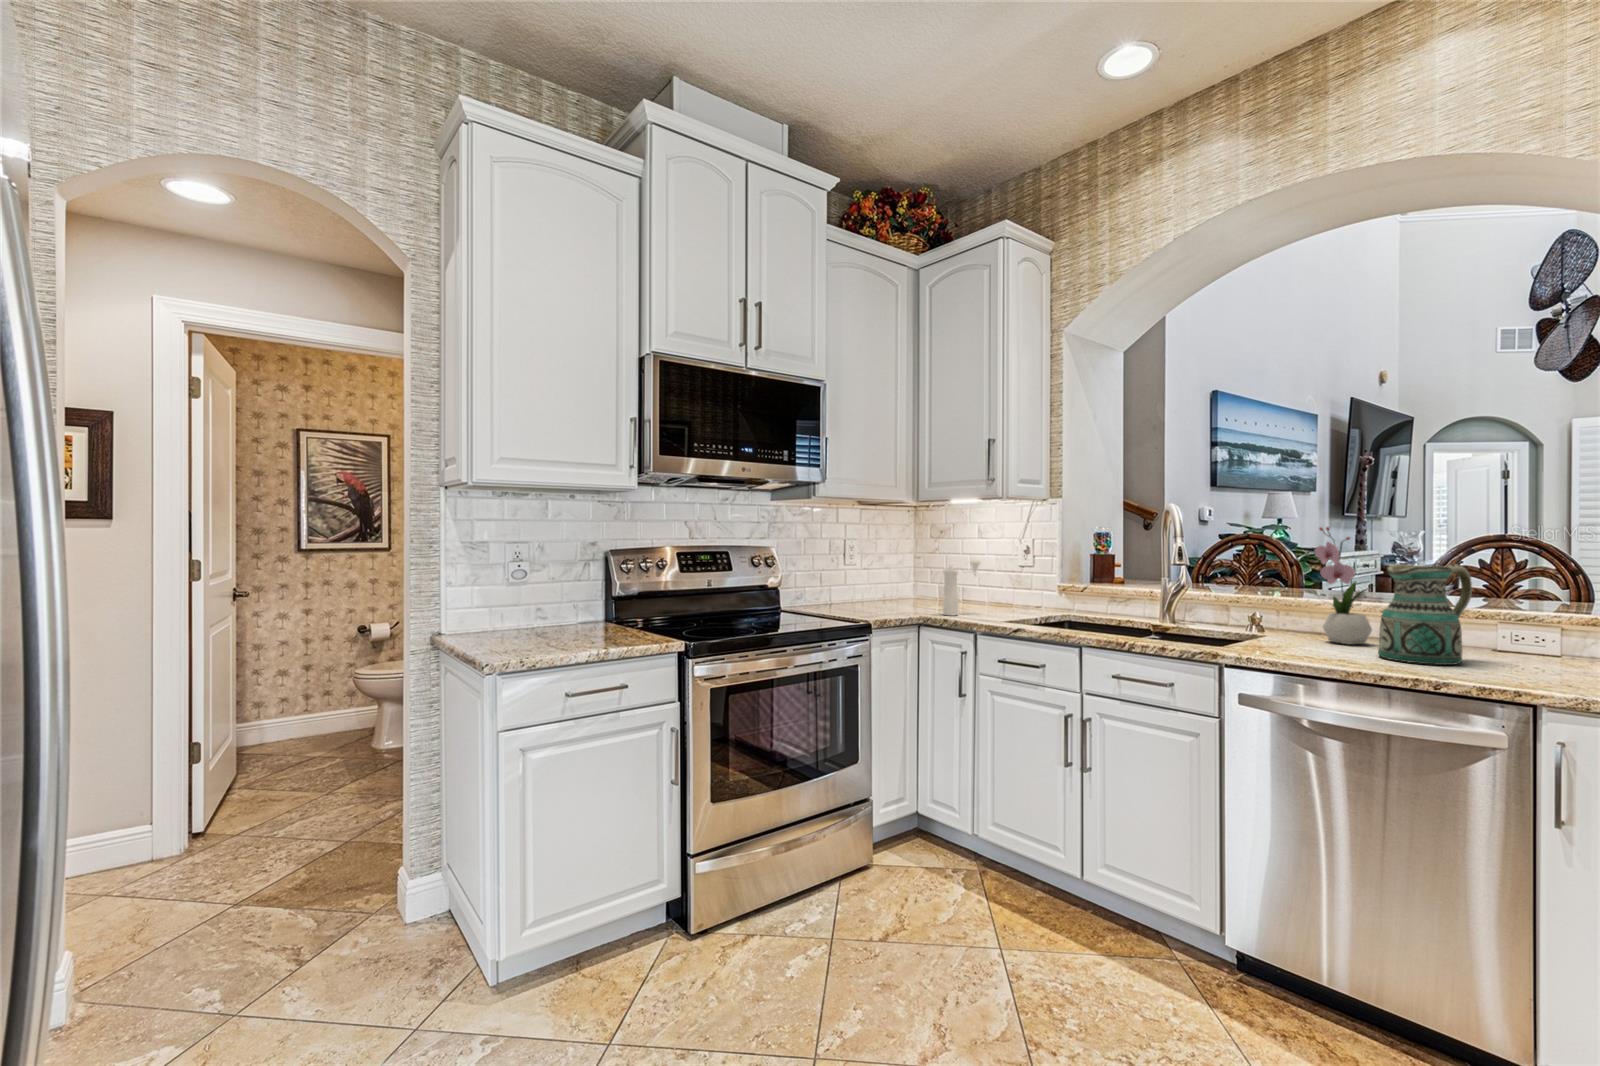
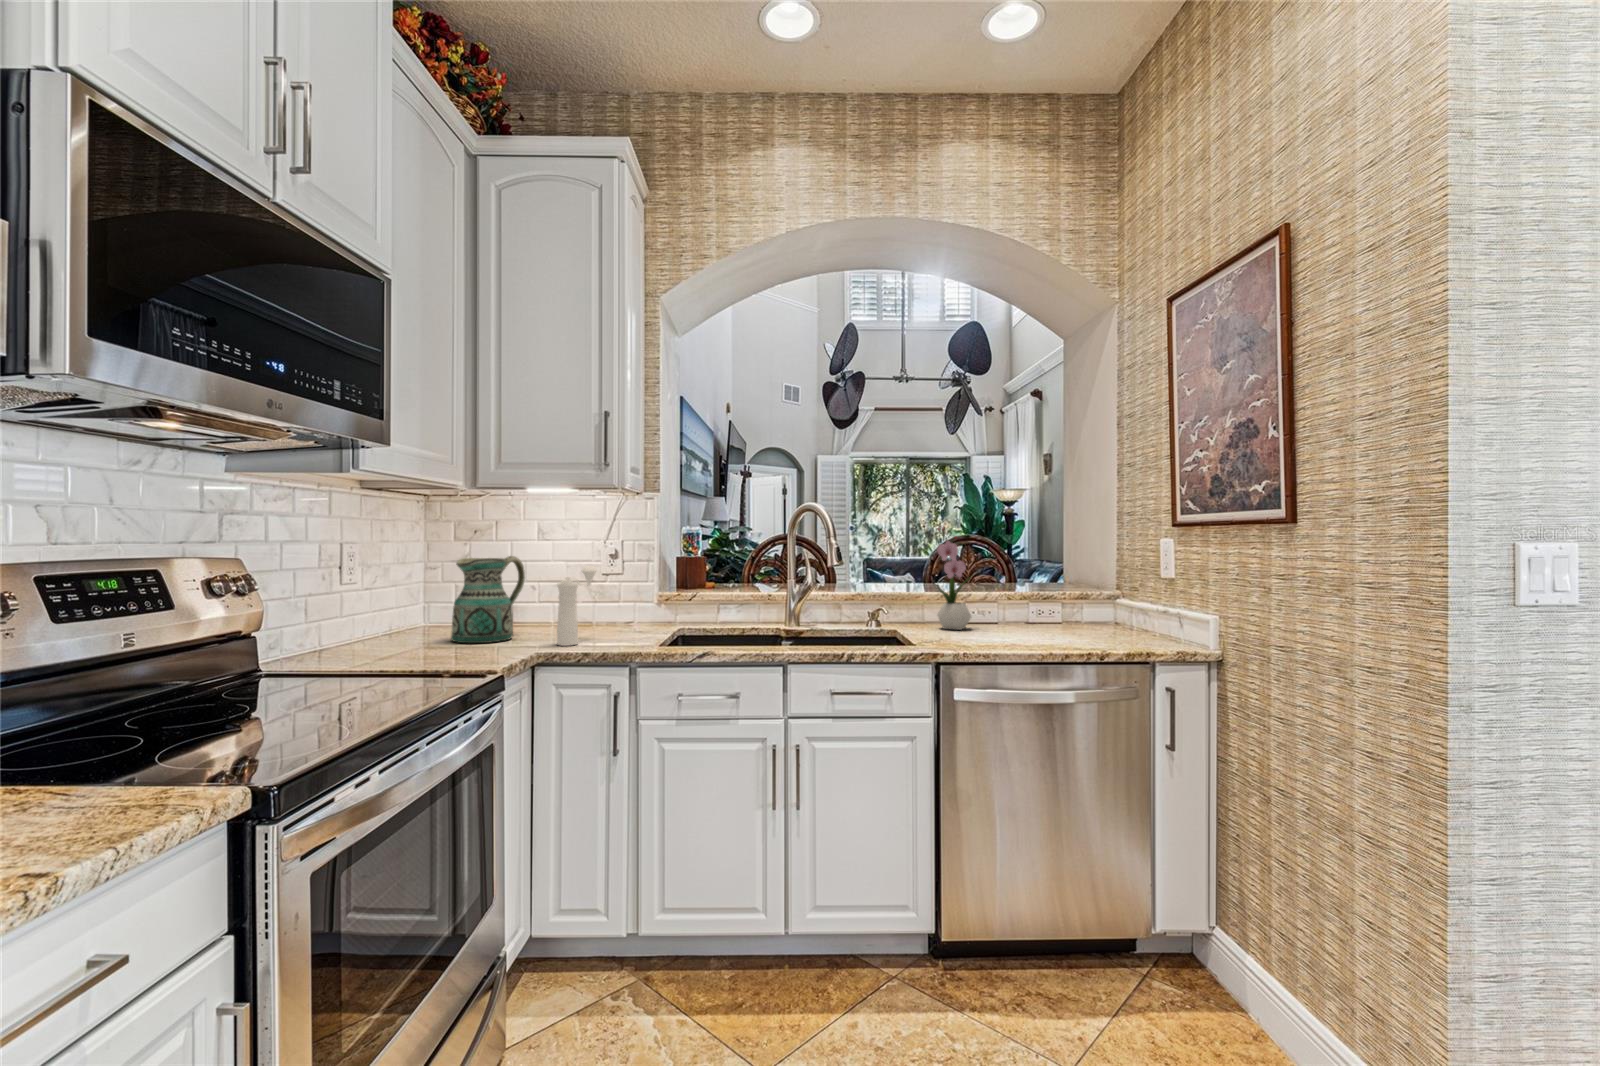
ceramic pitcher: present [1378,564,1472,665] -> present [451,556,525,643]

